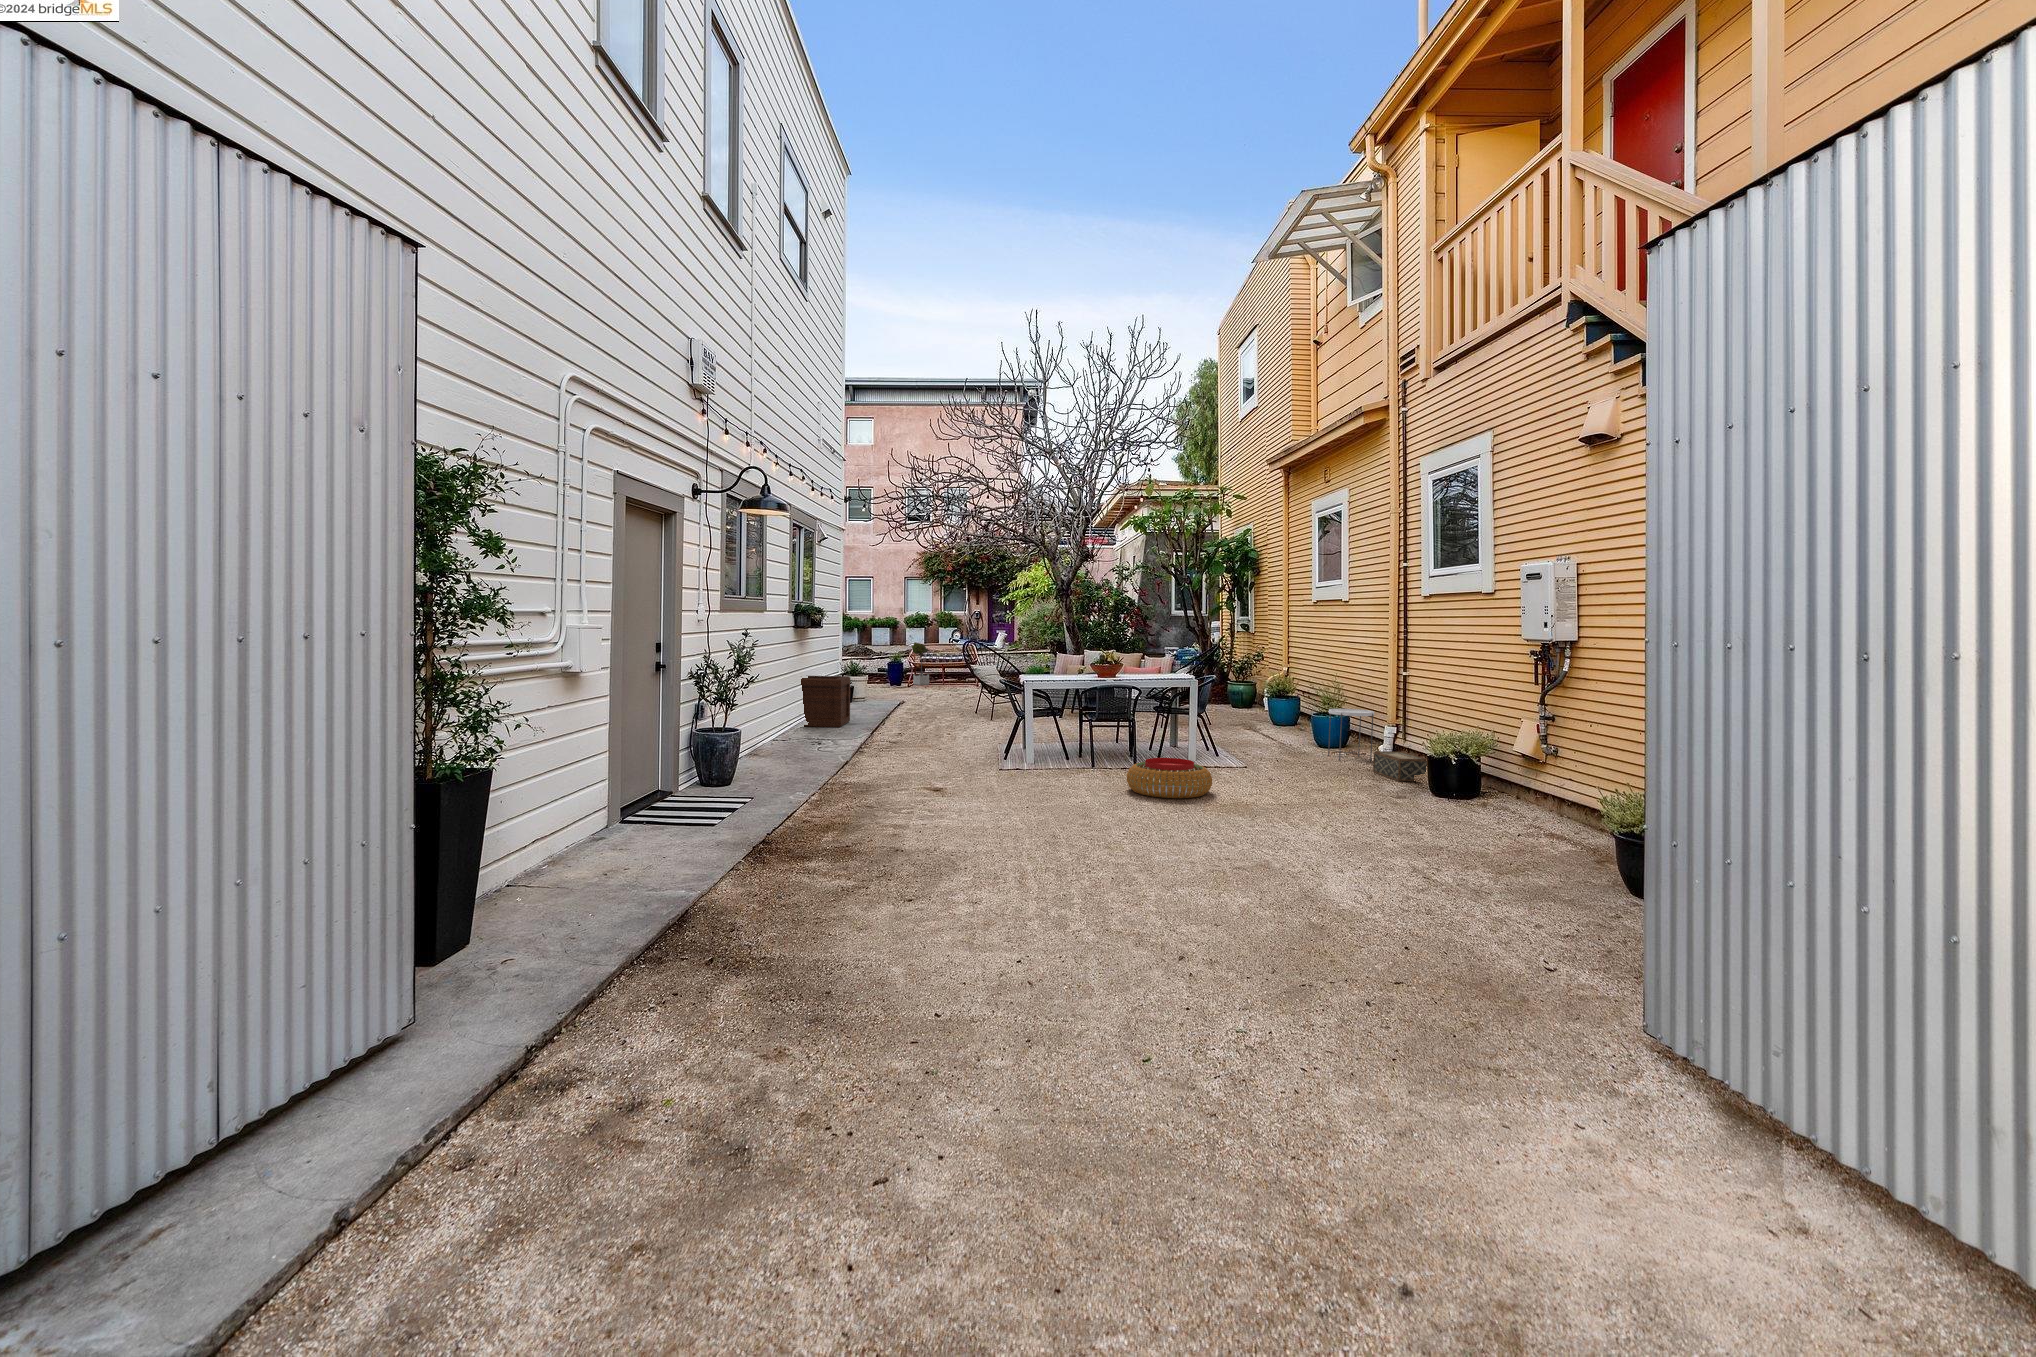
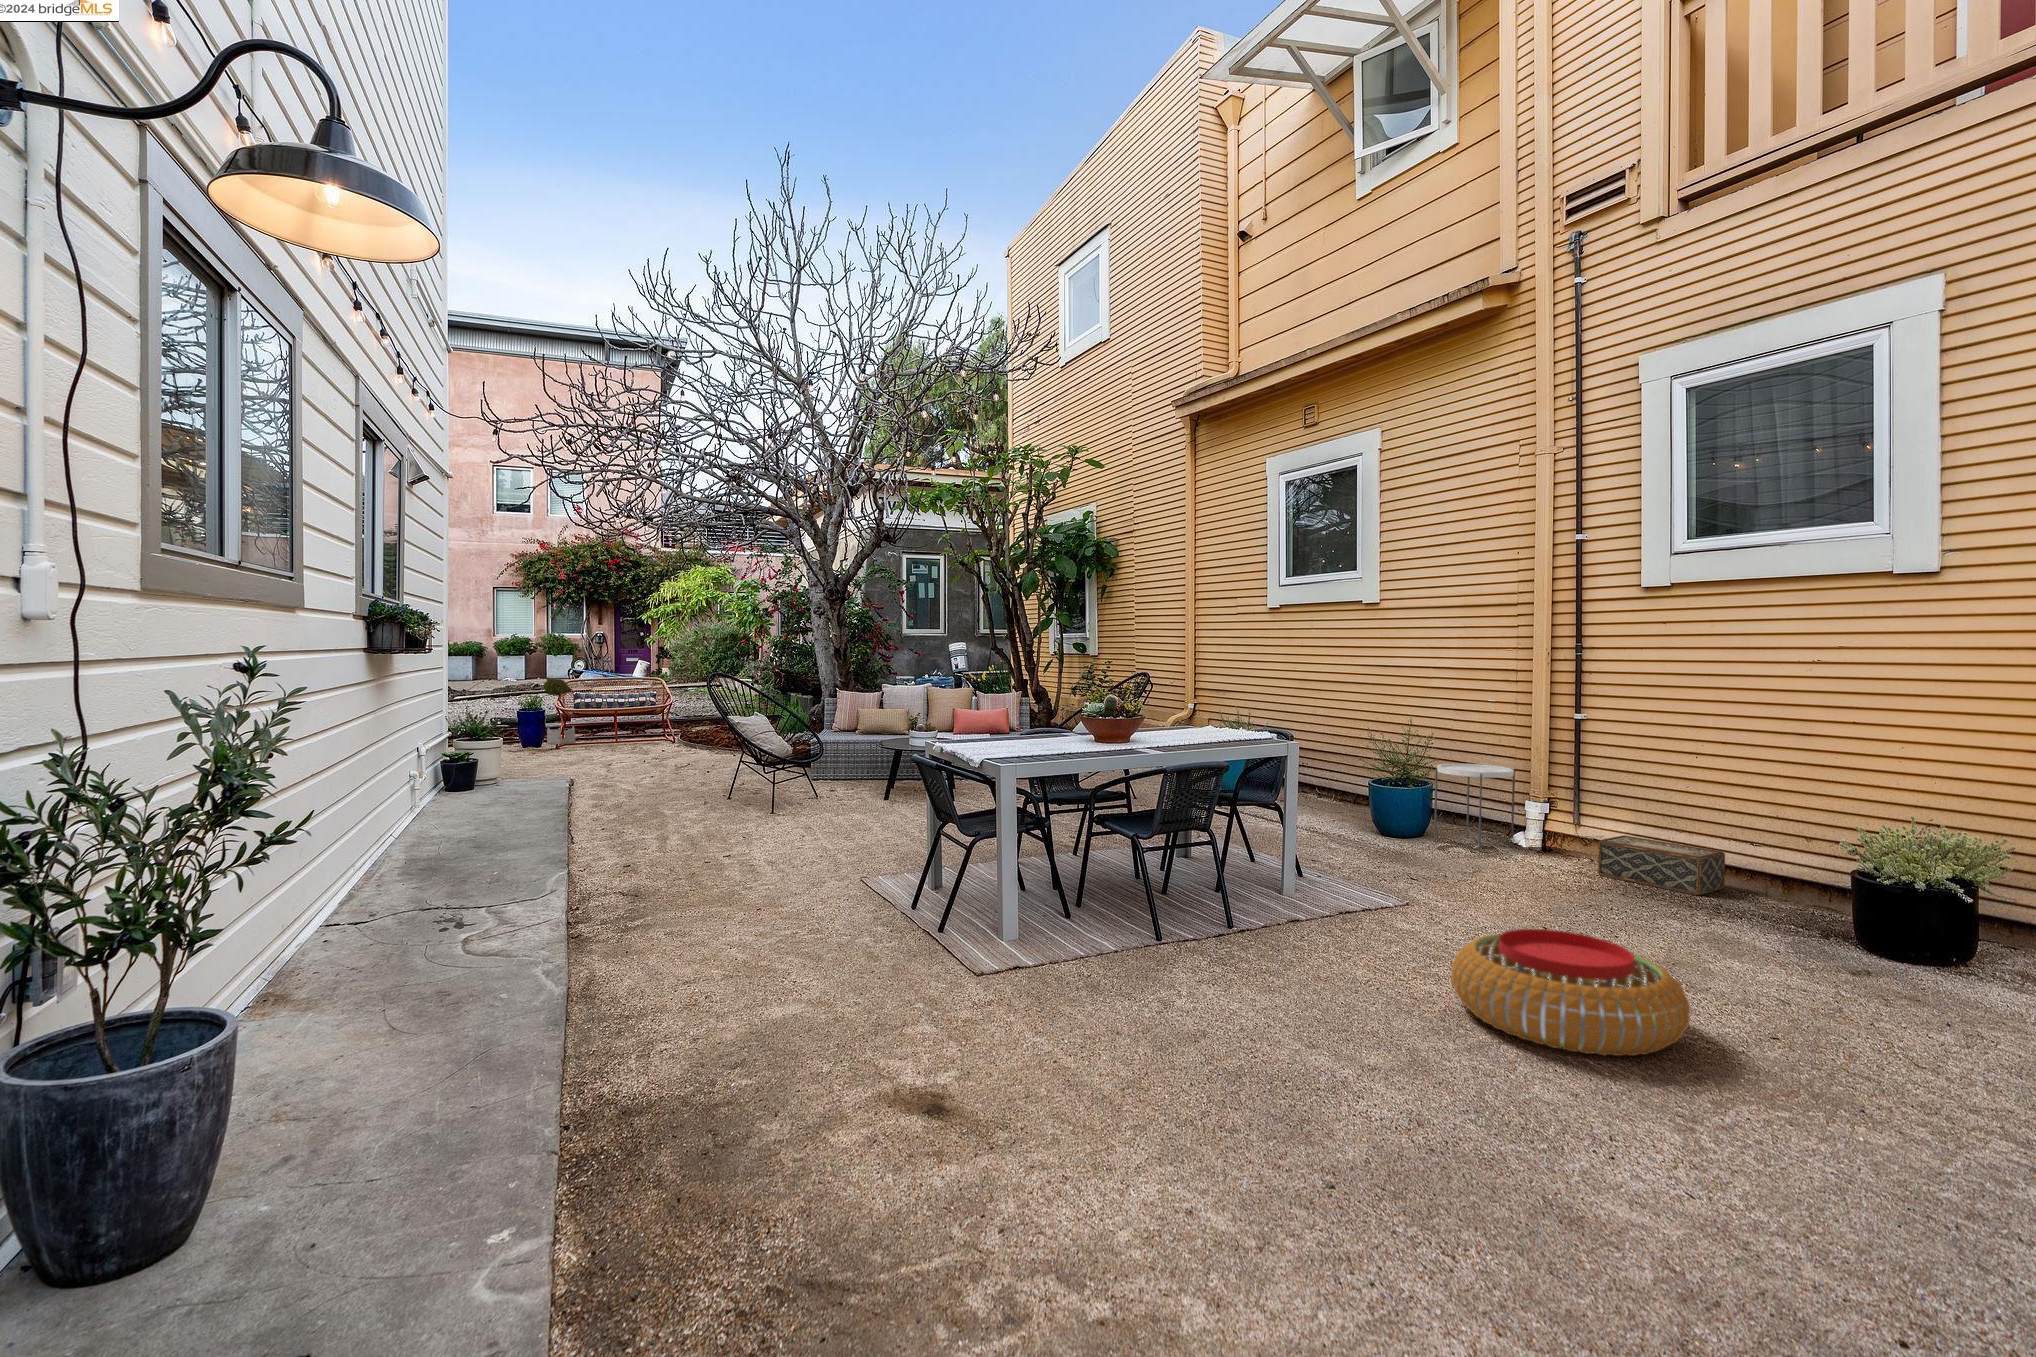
wooden crate: present [801,676,850,727] -> none [368,753,506,880]

